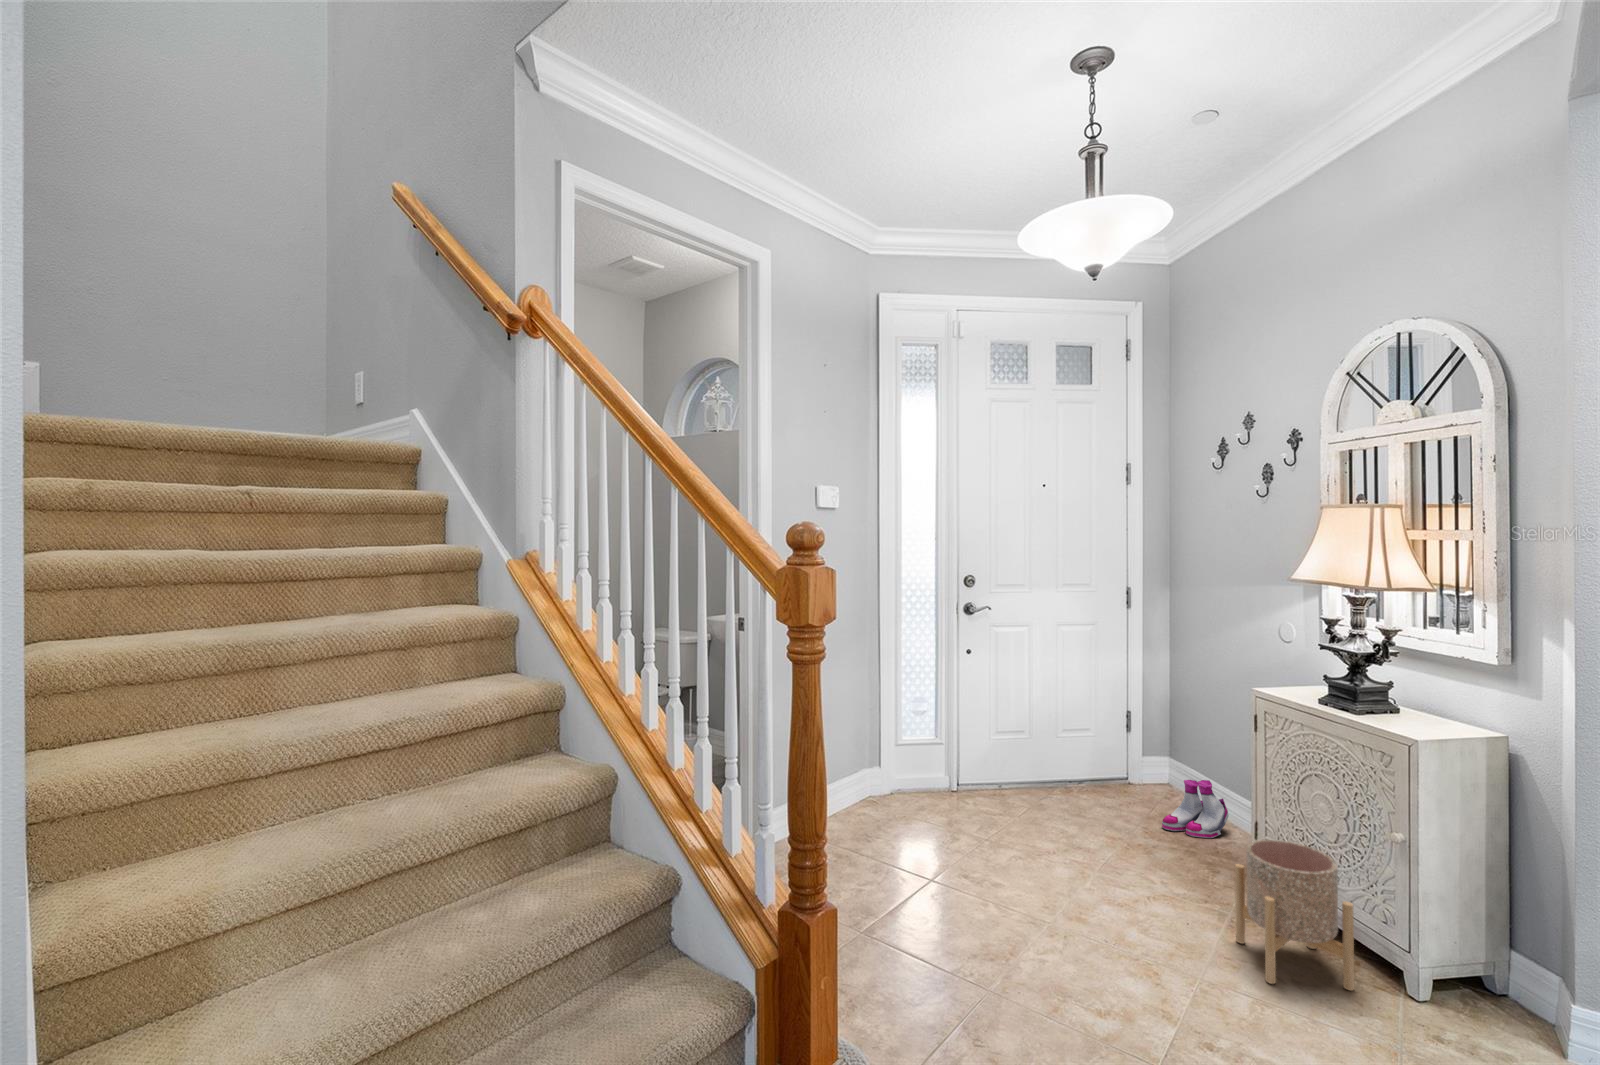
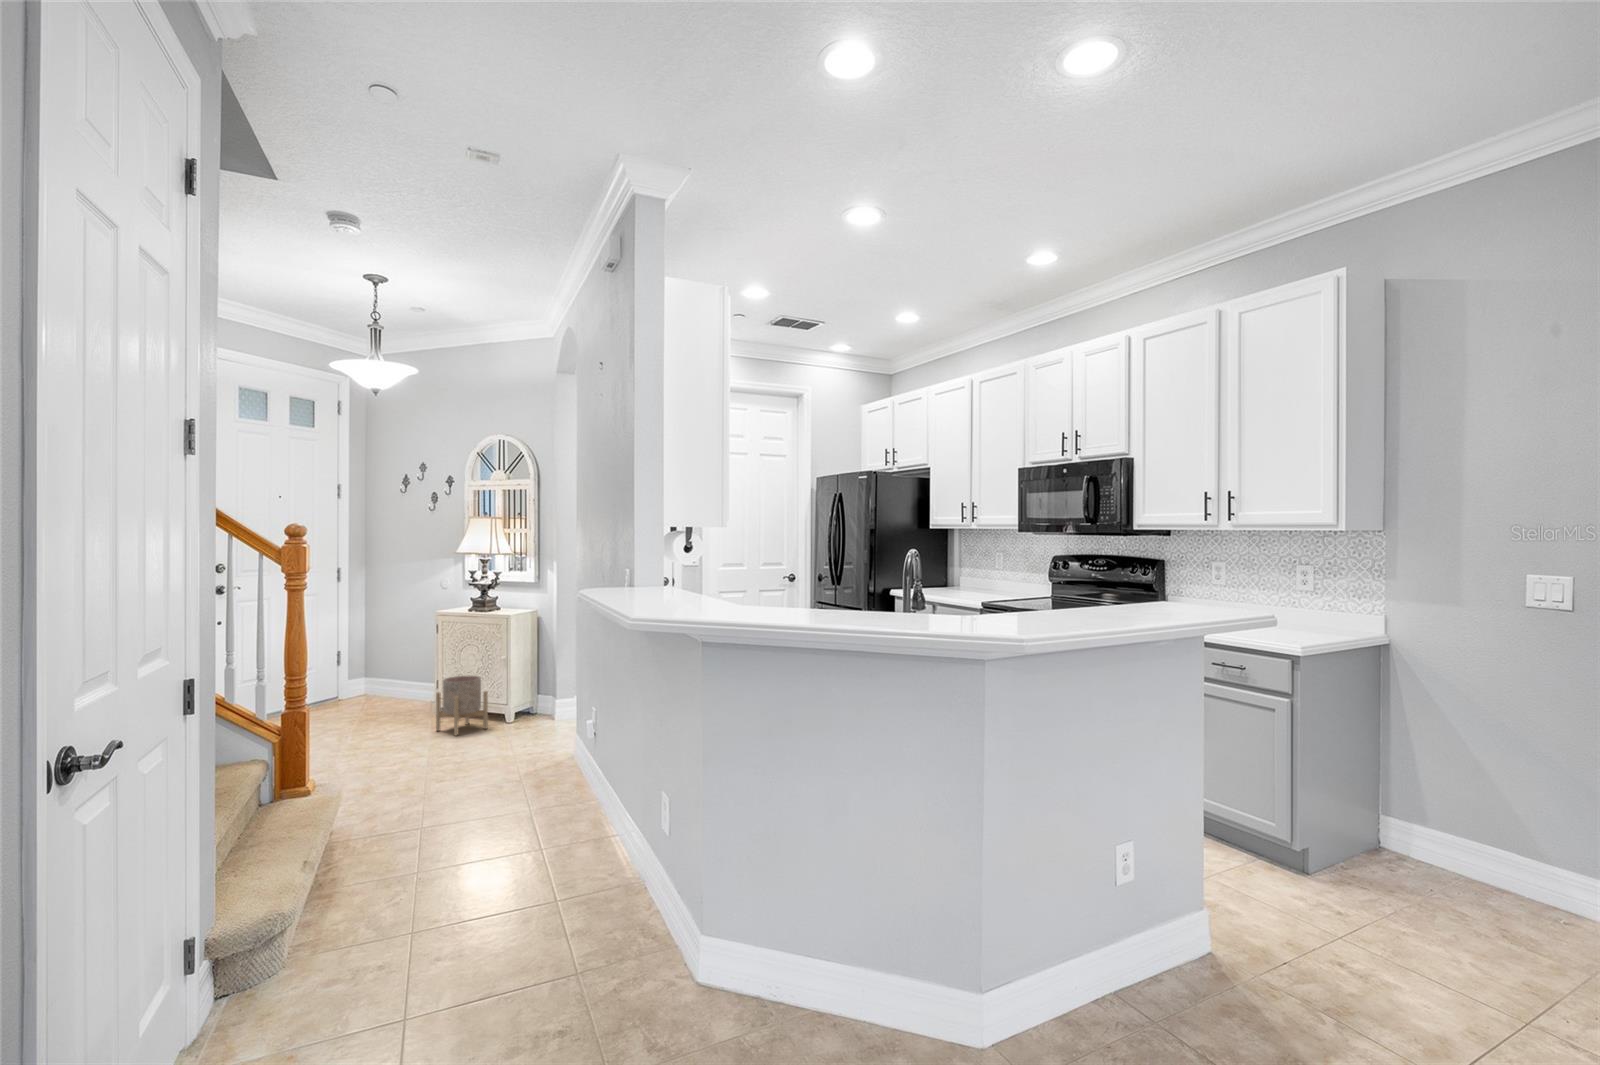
boots: present [1162,780,1229,838] -> none [373,676,411,711]

